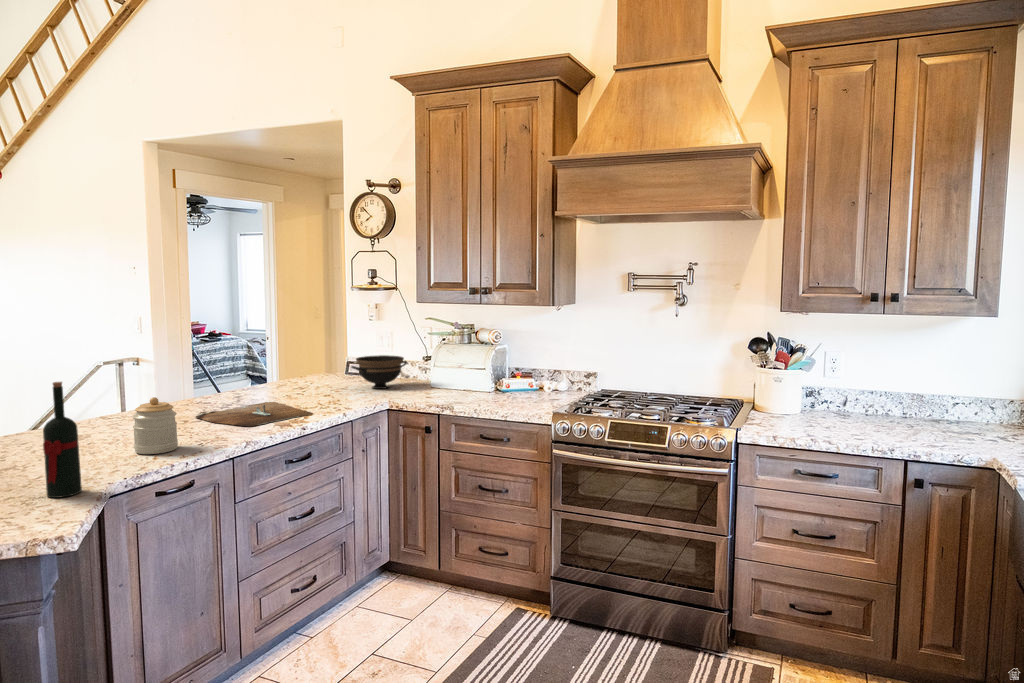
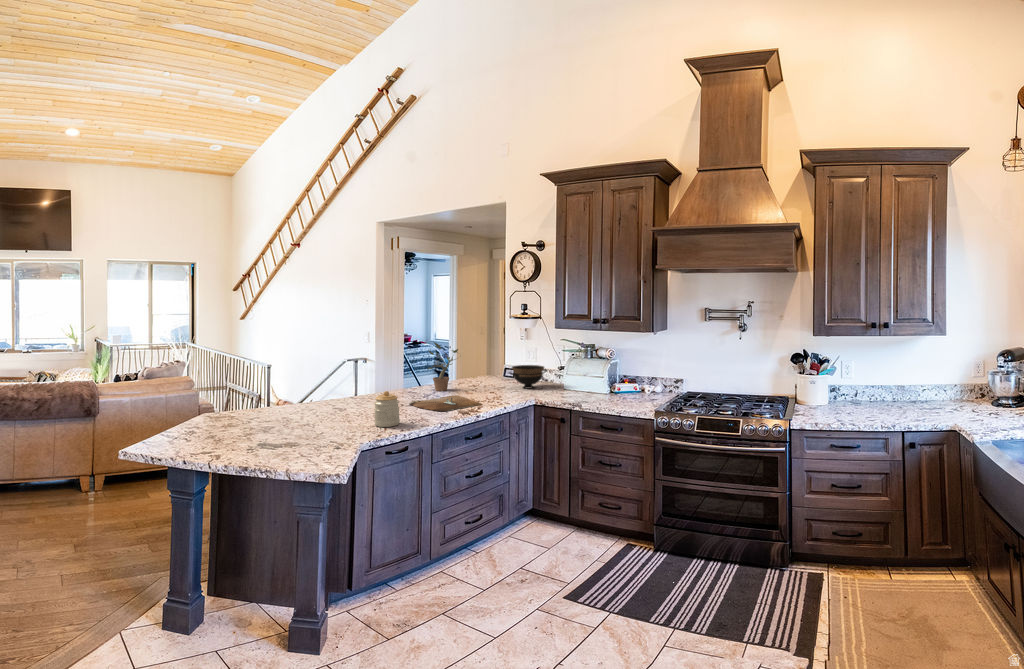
potted plant: none [224,322,278,396] -> present [428,342,458,391]
wine bottle: present [43,382,82,498] -> none [327,381,347,451]

